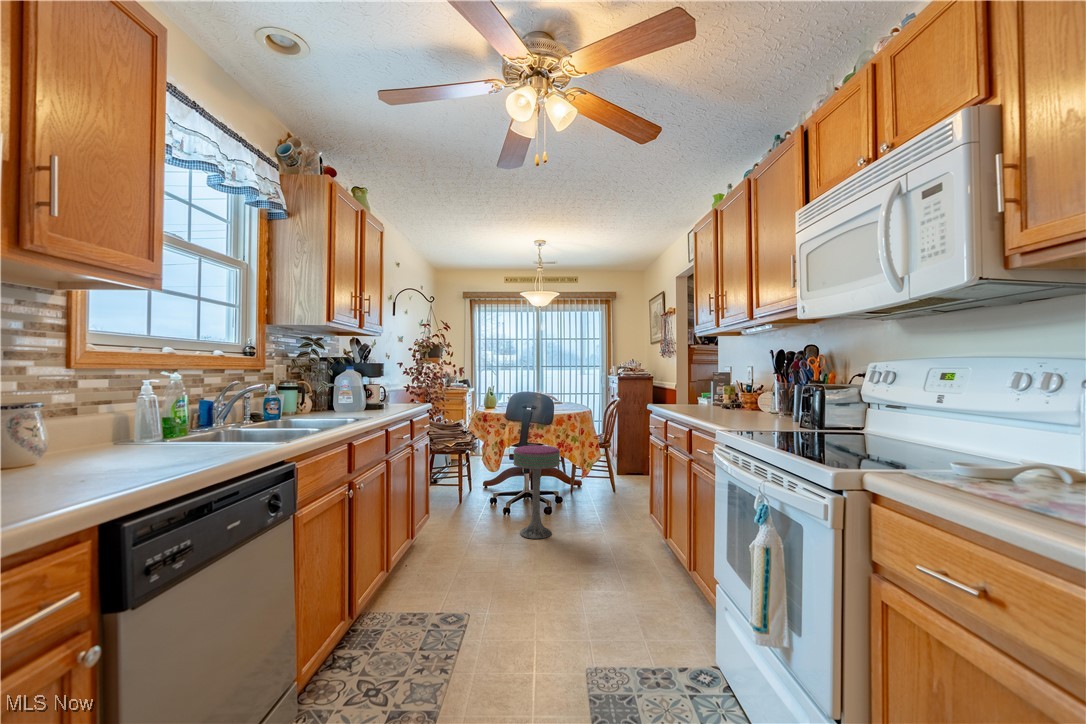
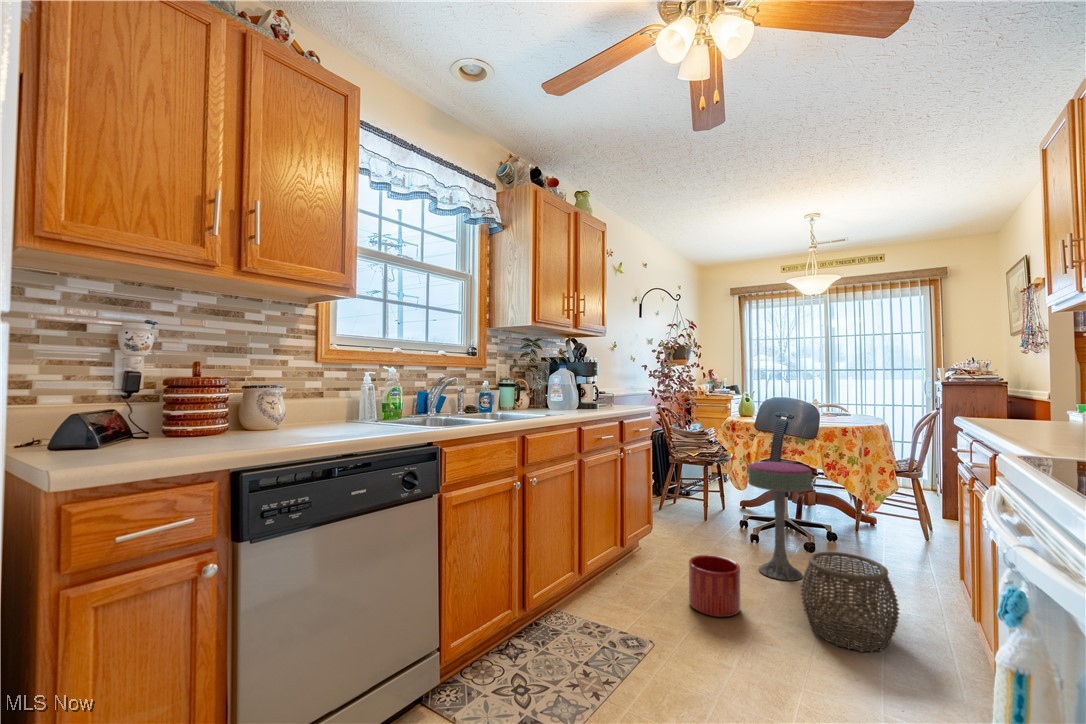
woven basket: none [565,509,626,577] -> present [801,552,899,652]
planter: none [481,529,522,579] -> present [689,555,741,617]

